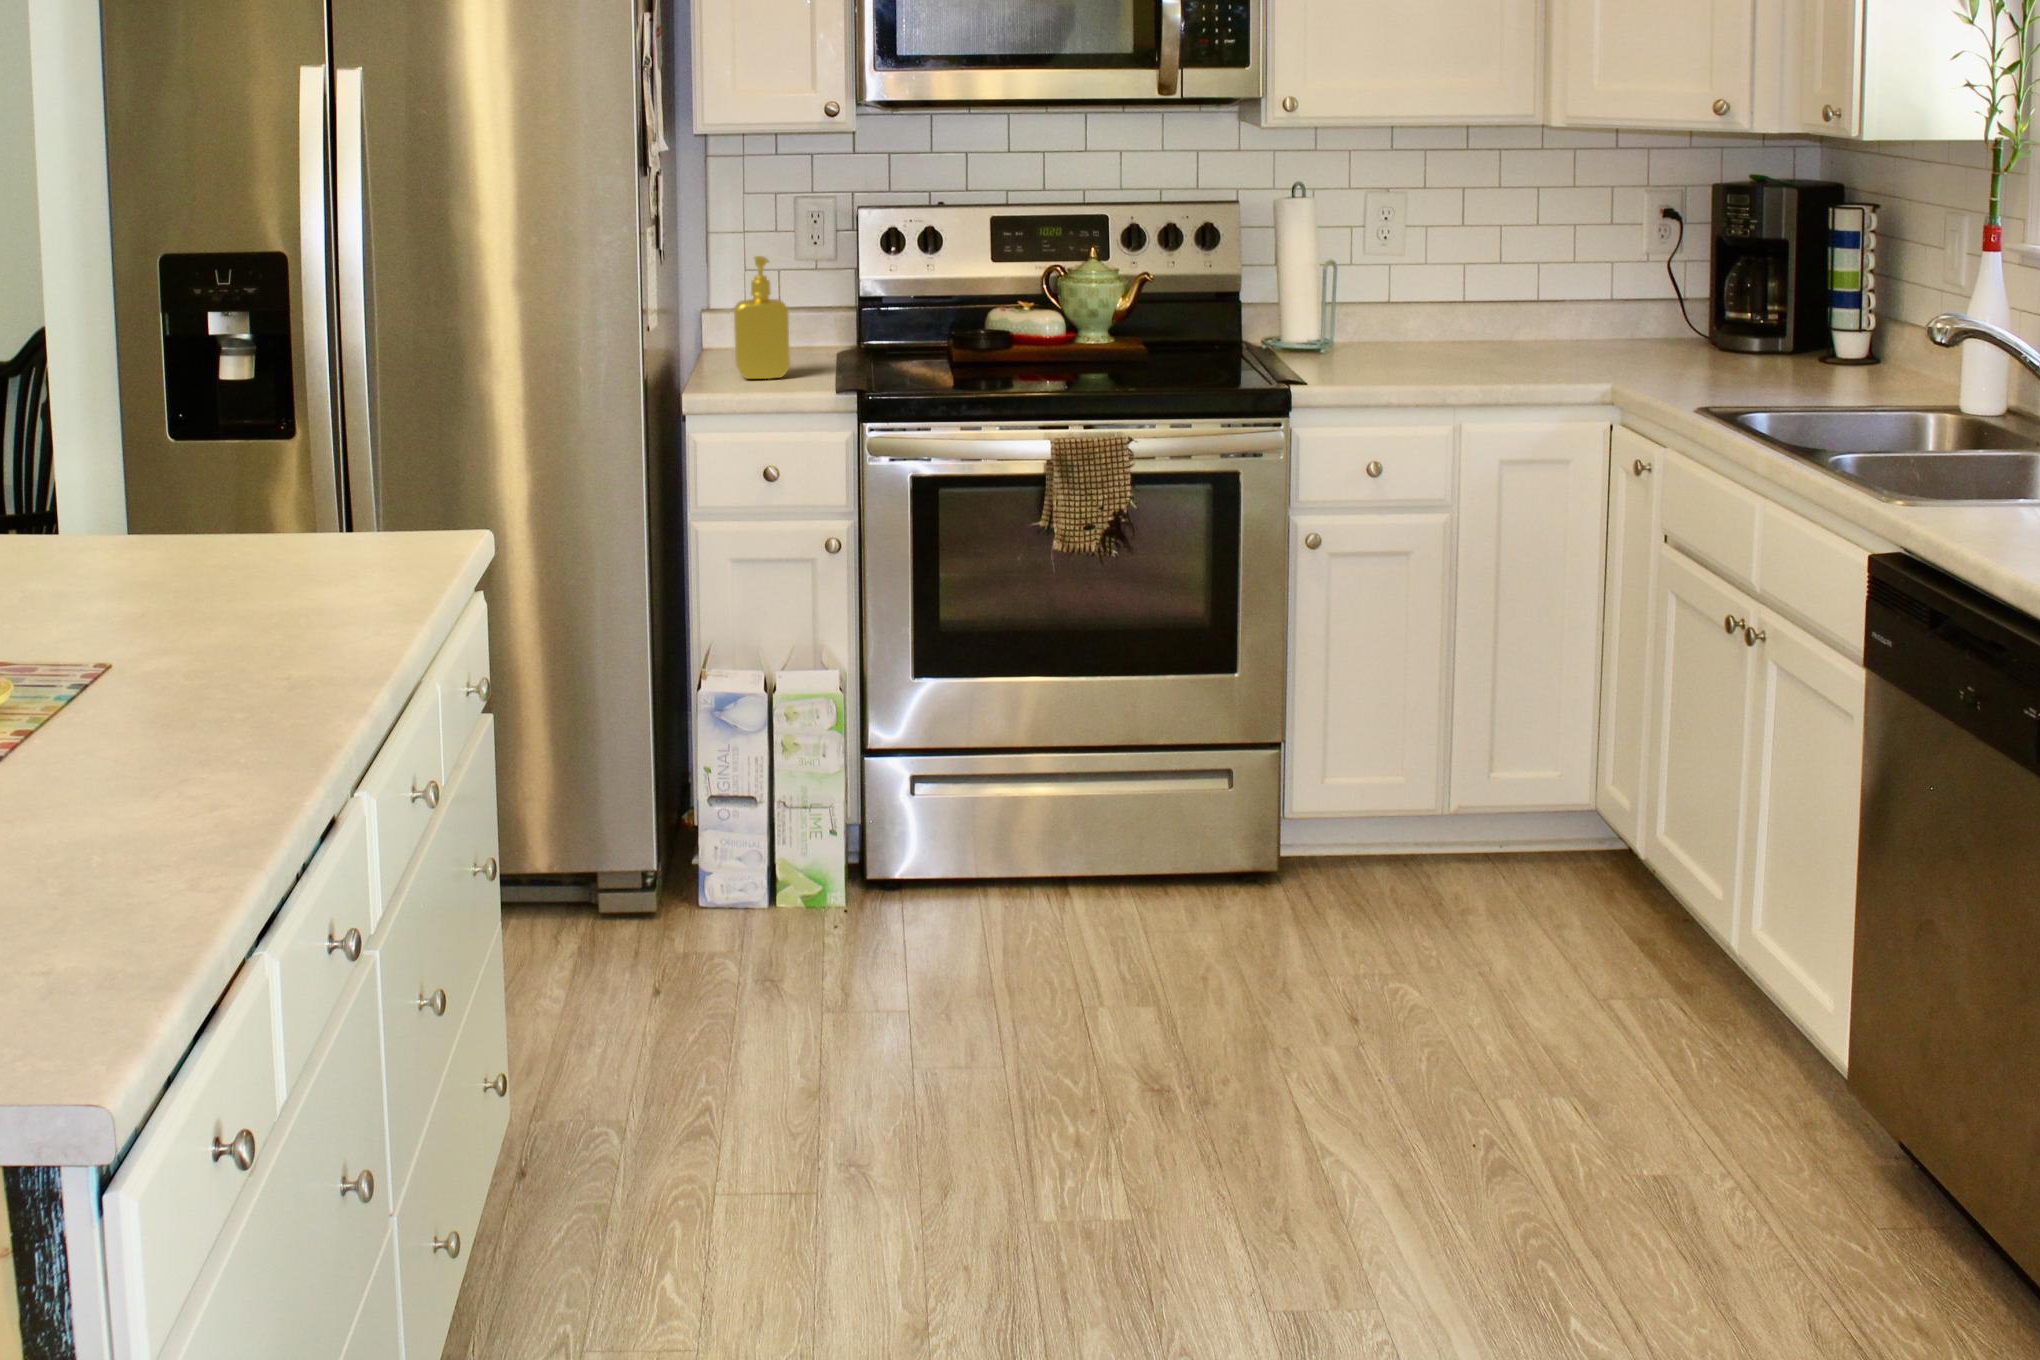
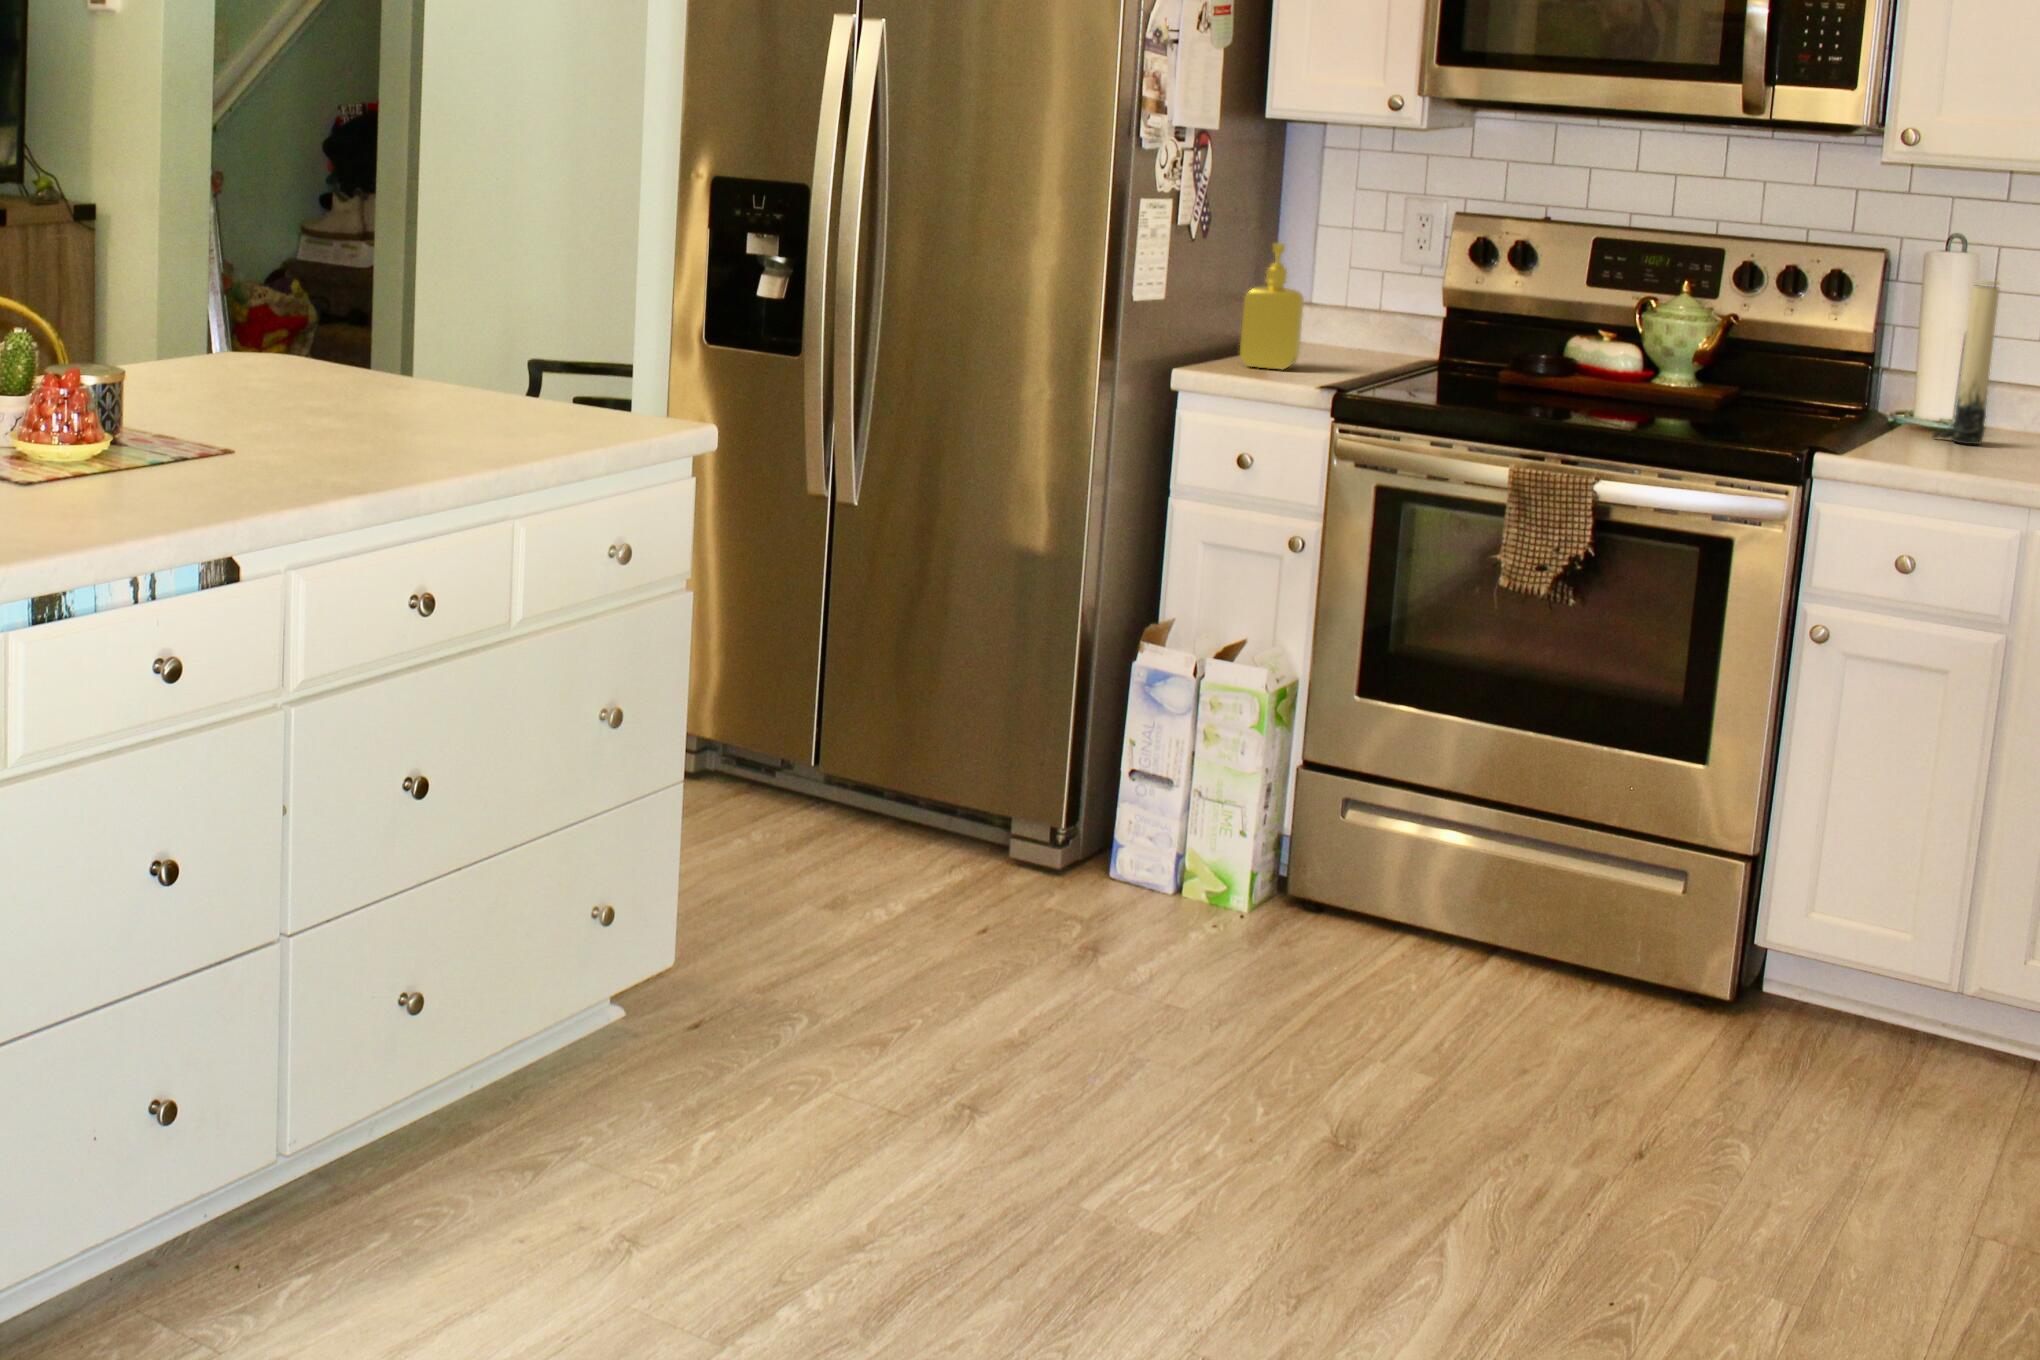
candle: none [1324,225,1364,364] -> present [1933,280,2000,444]

